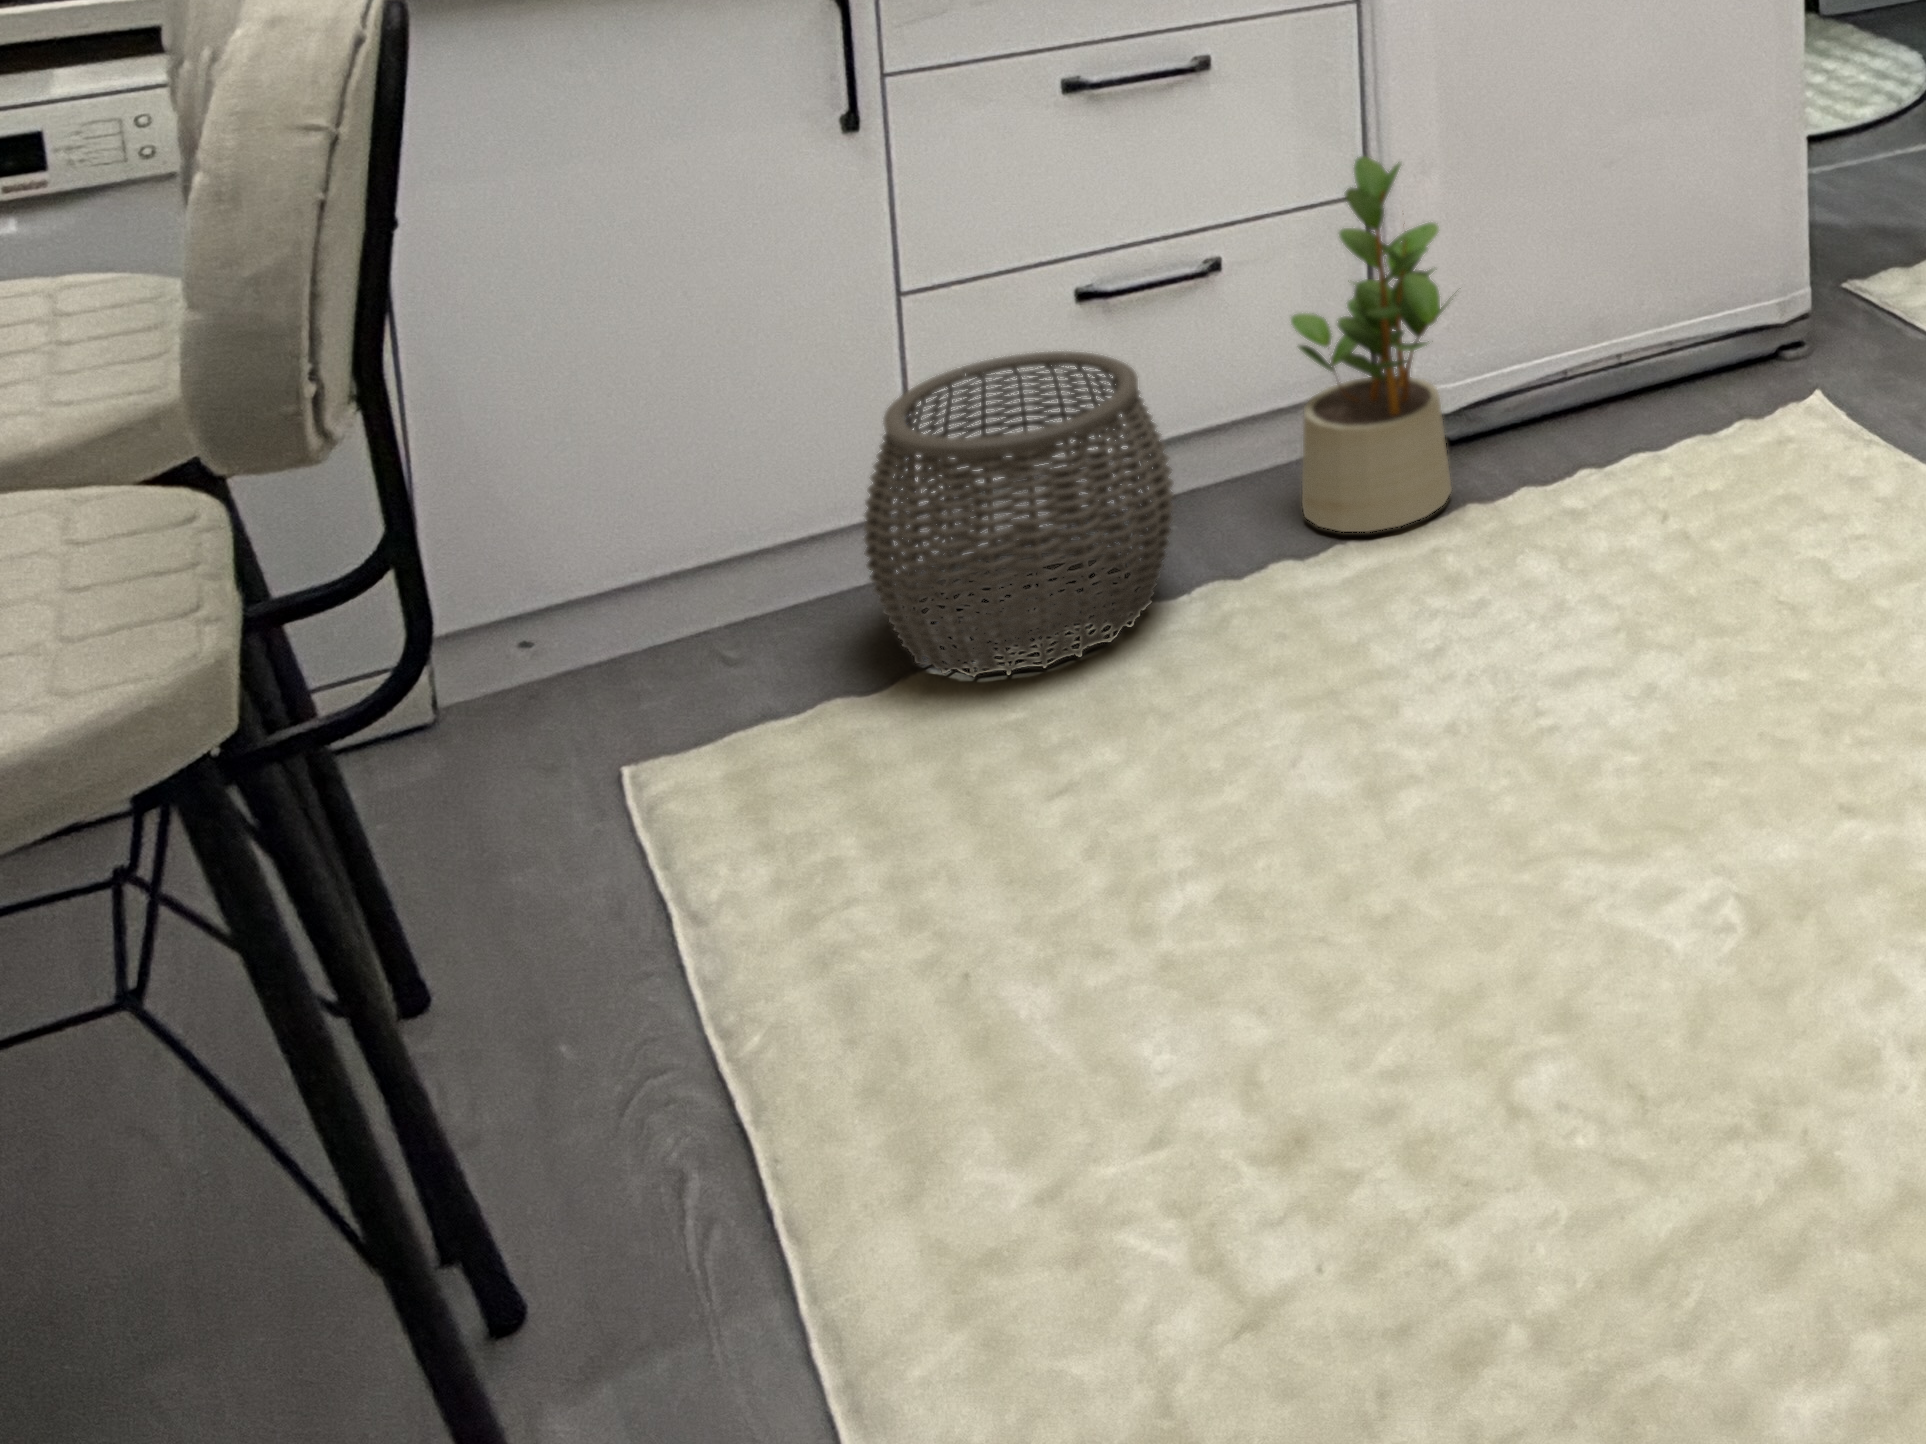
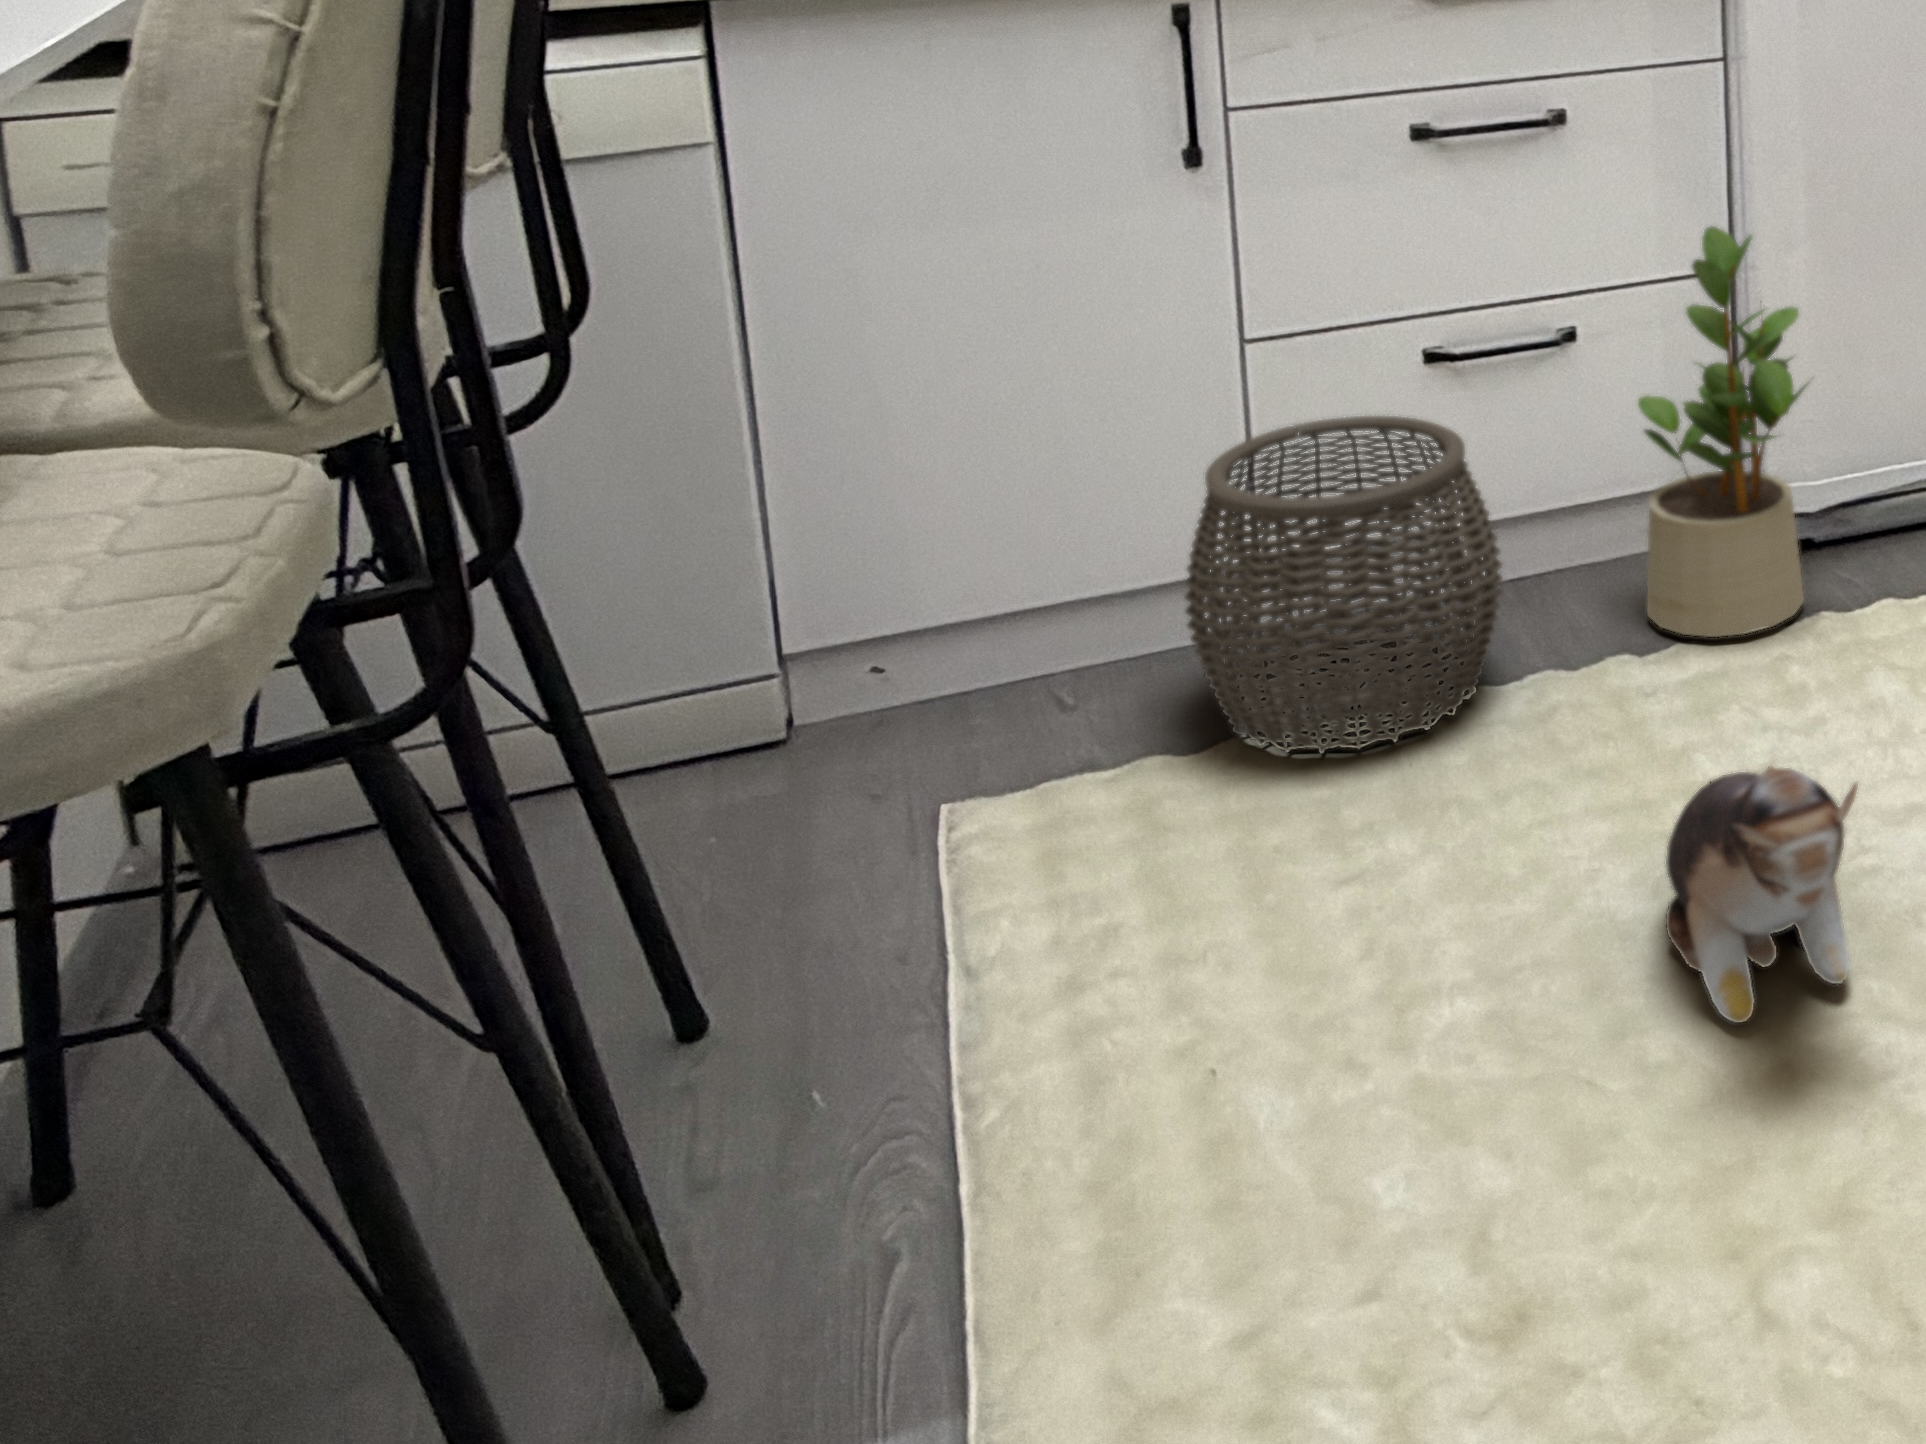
plush toy: none [1366,642,1559,872] -> present [1666,766,1858,1023]

